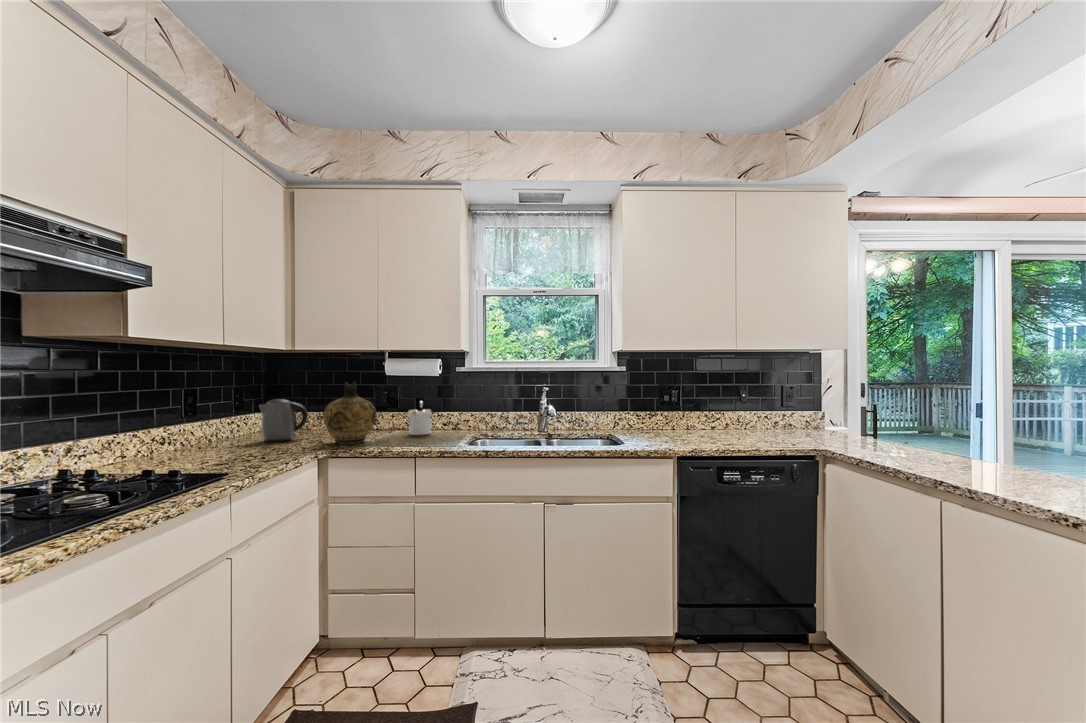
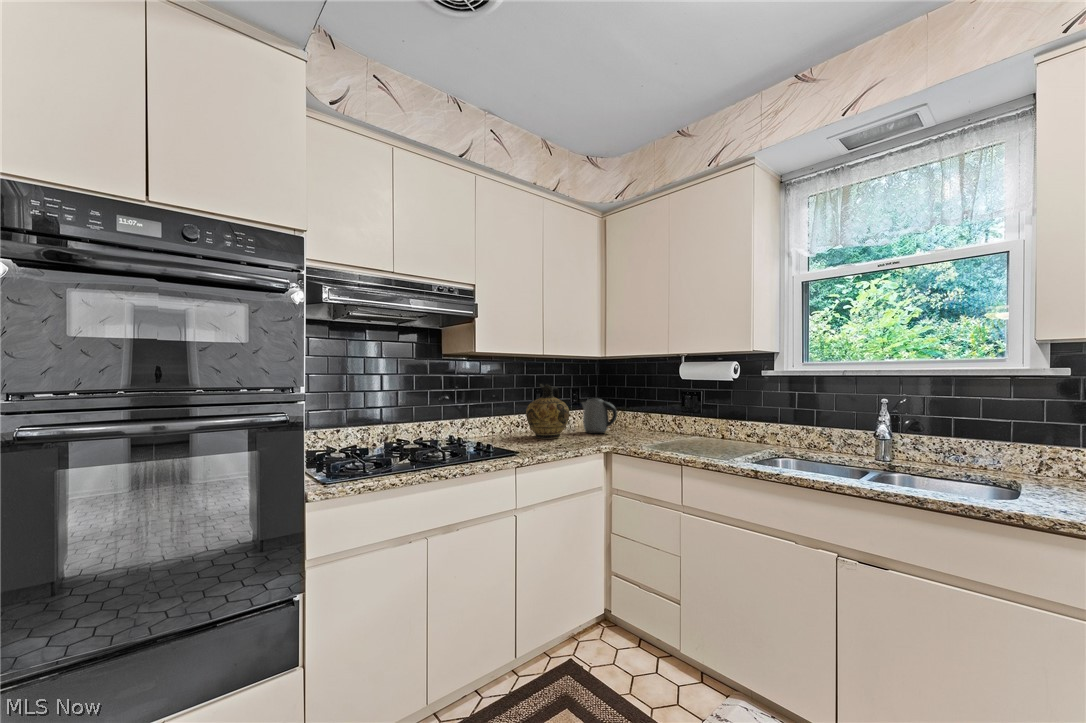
ceramic jug: present [323,382,376,444] -> present [526,384,570,439]
soap dispenser: present [409,398,431,435] -> none [705,405,730,444]

